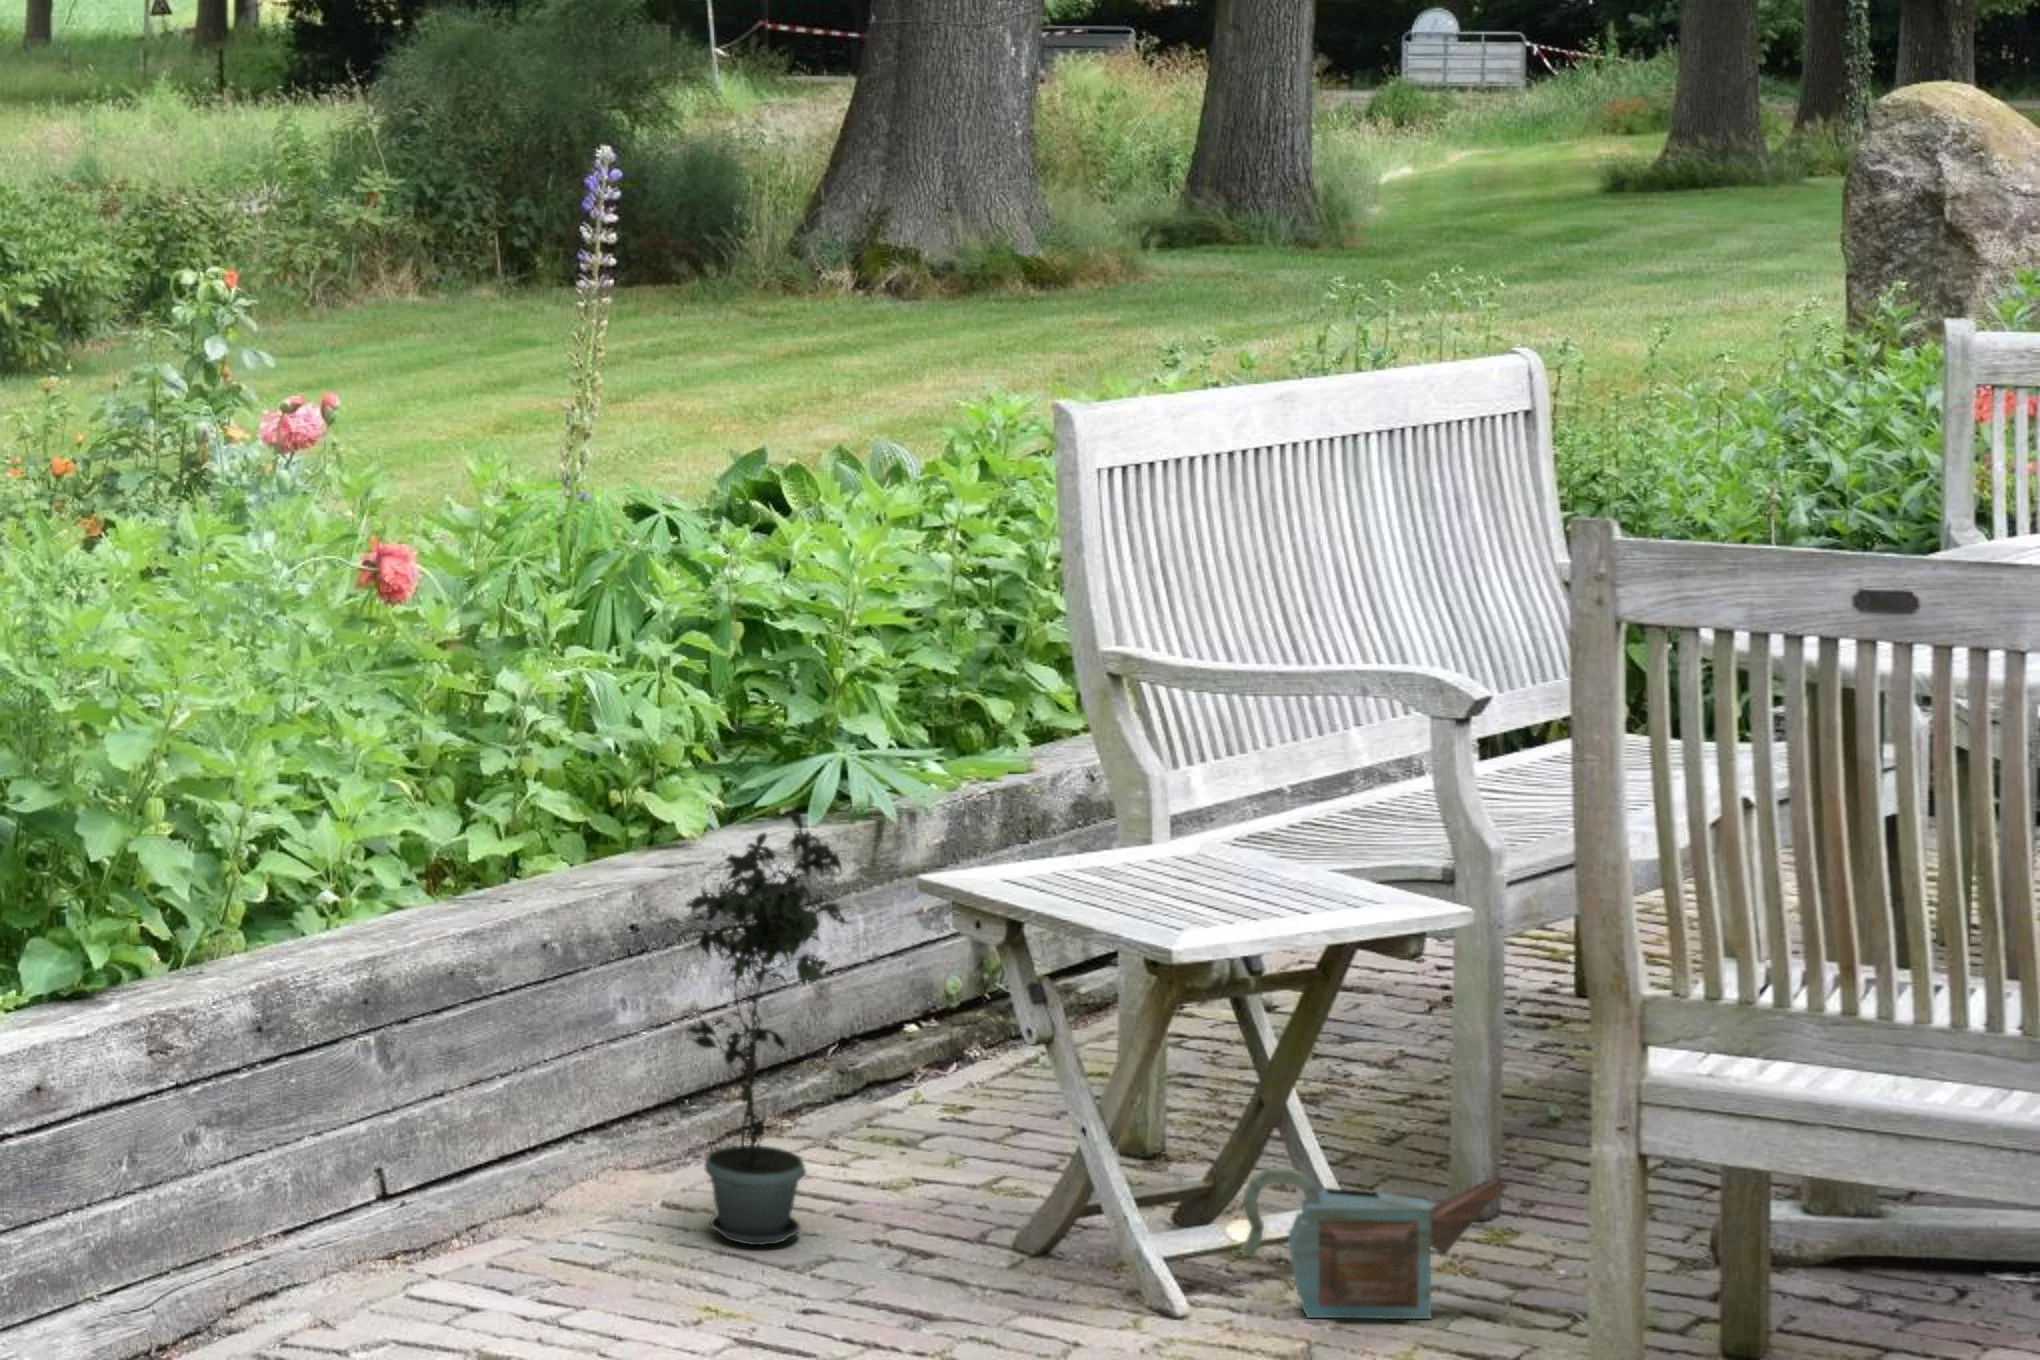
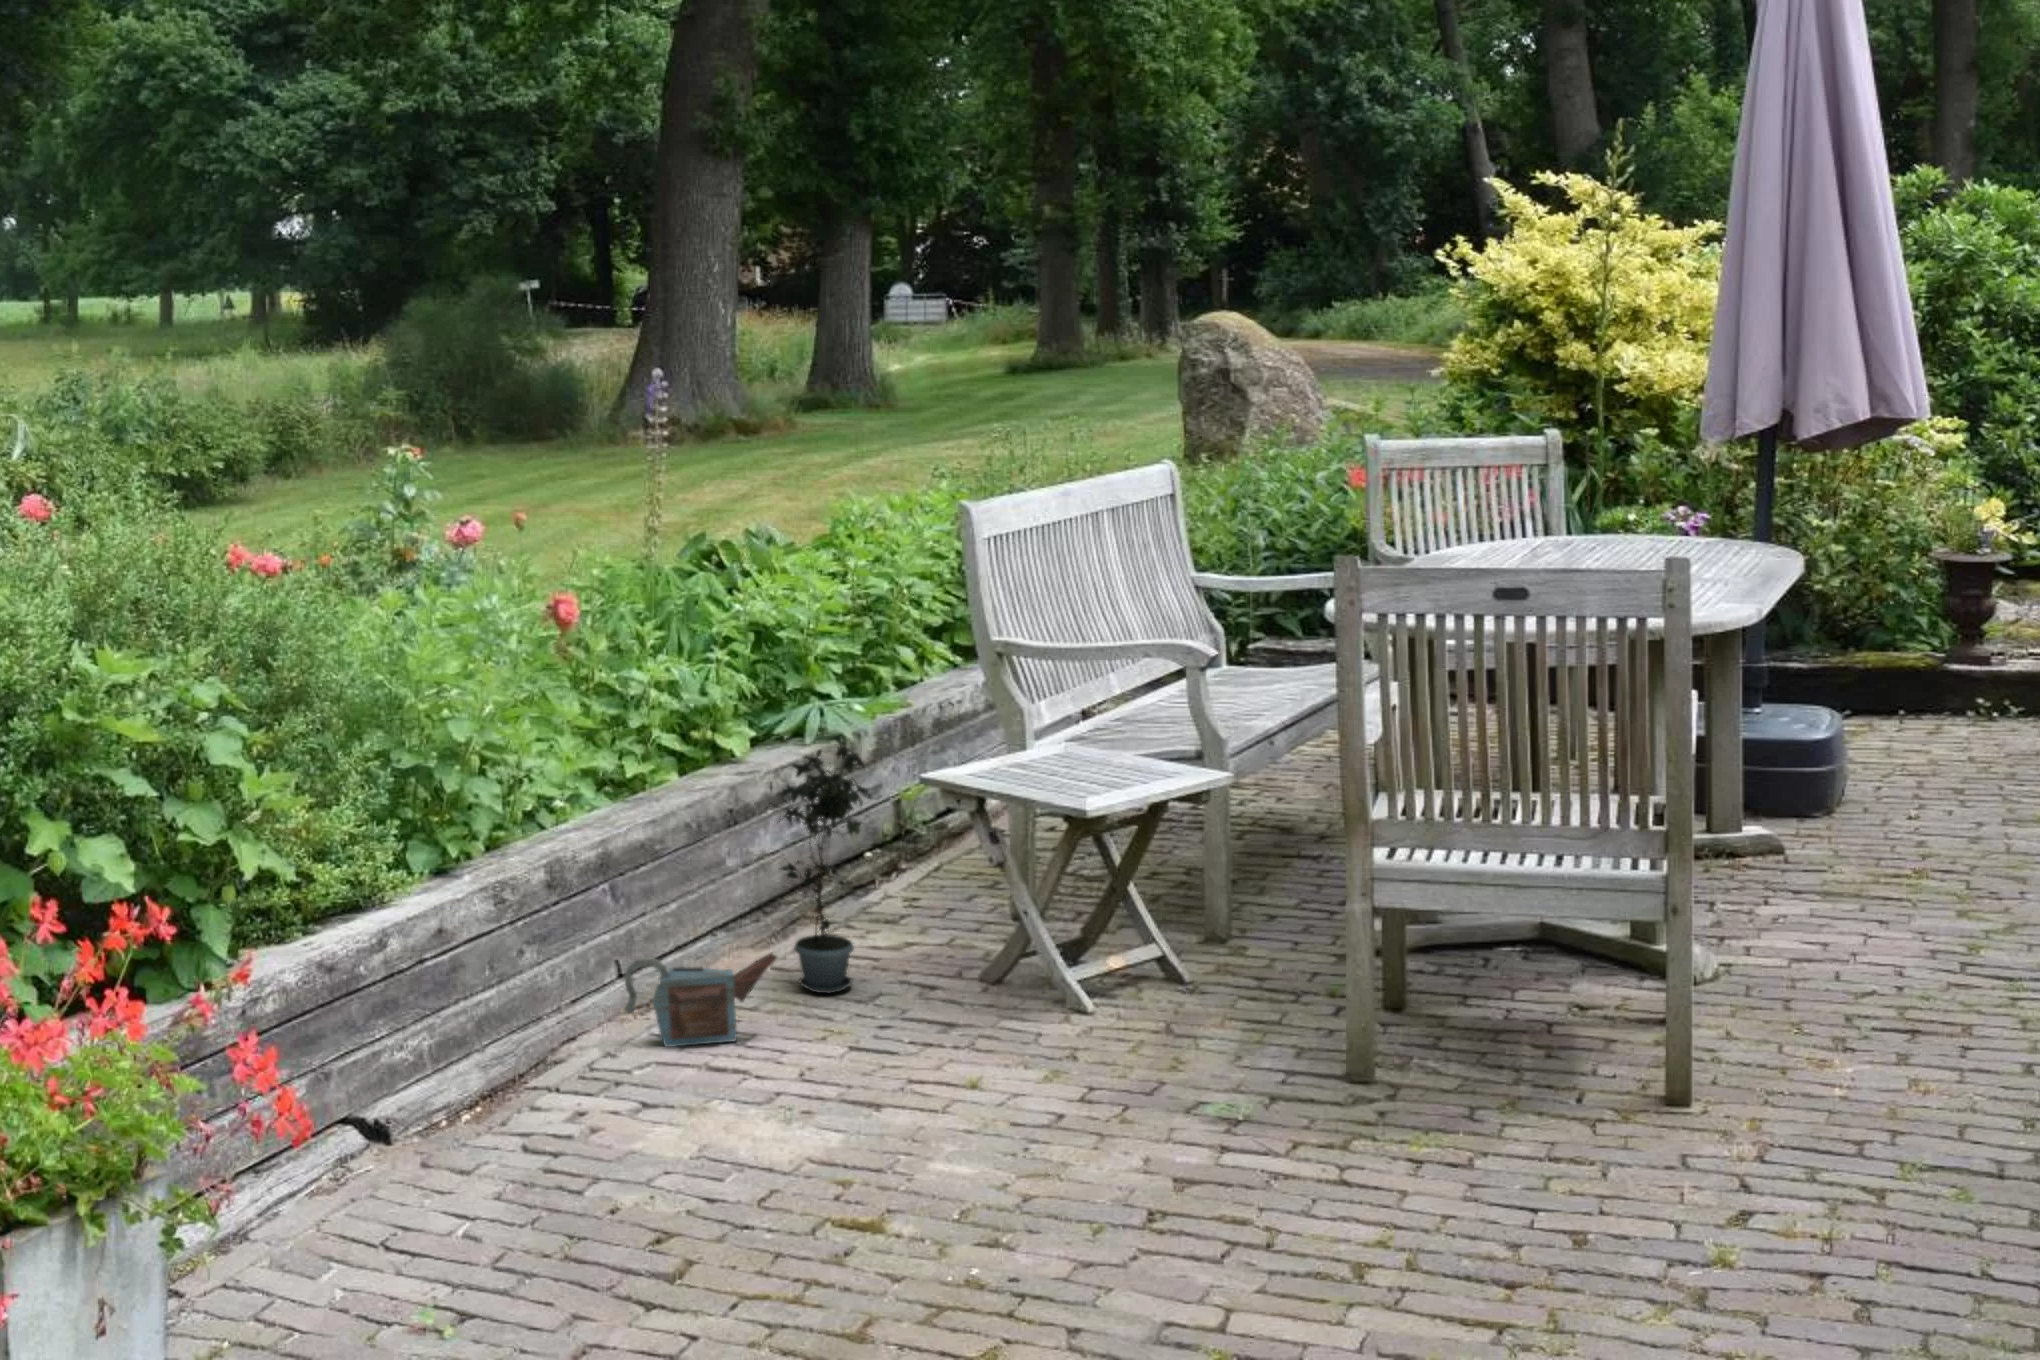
watering can: present [1241,1168,1507,1319] -> present [624,953,778,1047]

